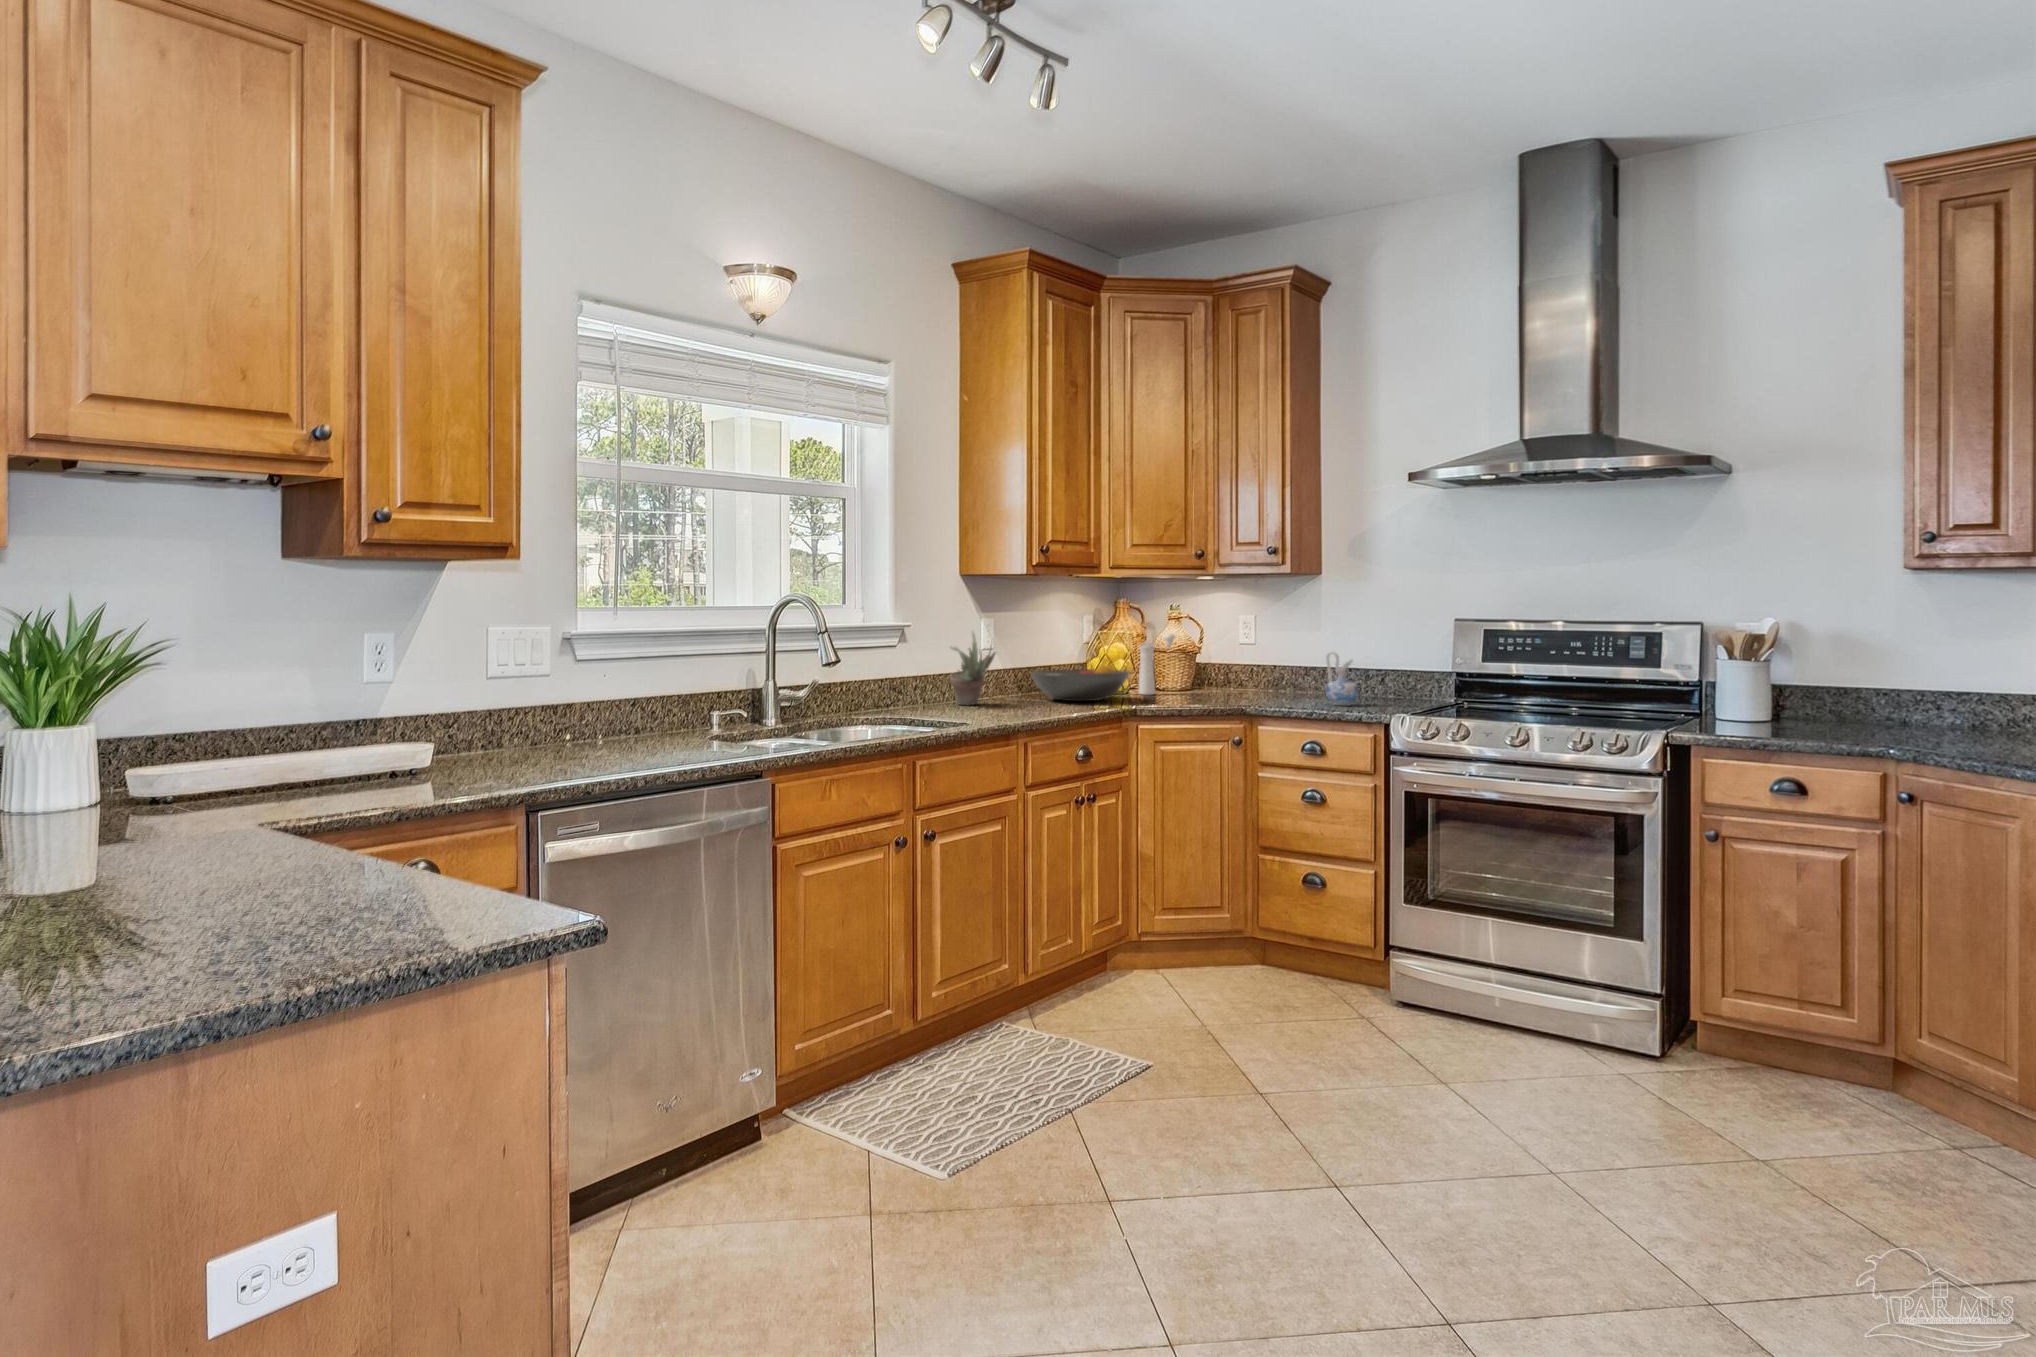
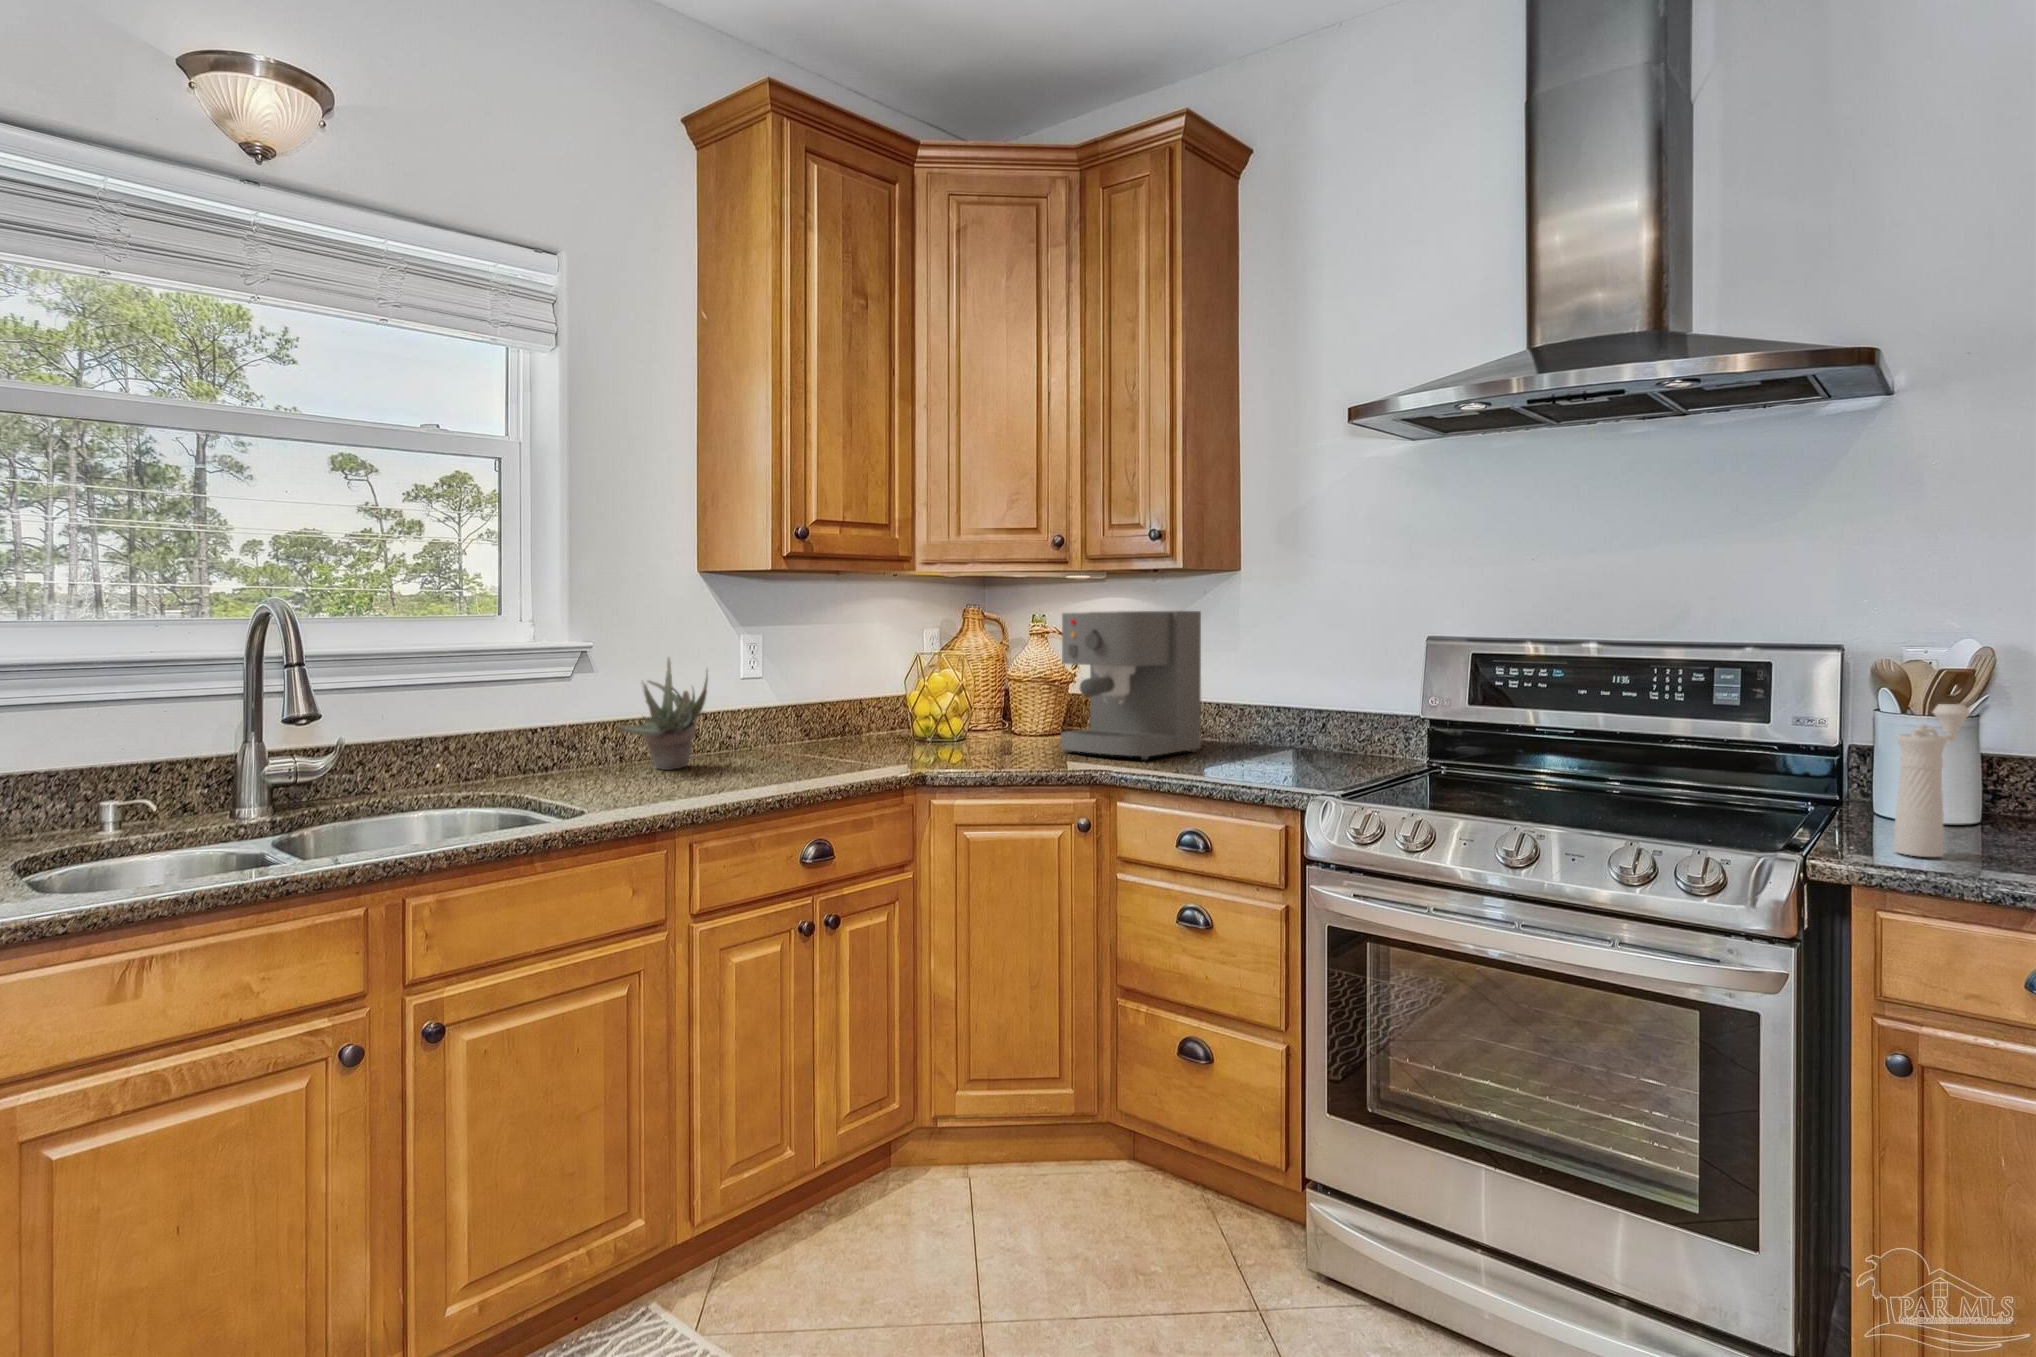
coffee maker: none [1209,601,1302,700] -> present [1061,611,1201,760]
pepper mill: present [1139,634,1175,695] -> present [1894,704,1970,857]
ceramic pitcher: present [1326,652,1359,705] -> none [1220,689,1270,773]
fruit bowl: present [1031,664,1129,701] -> none [781,704,931,761]

